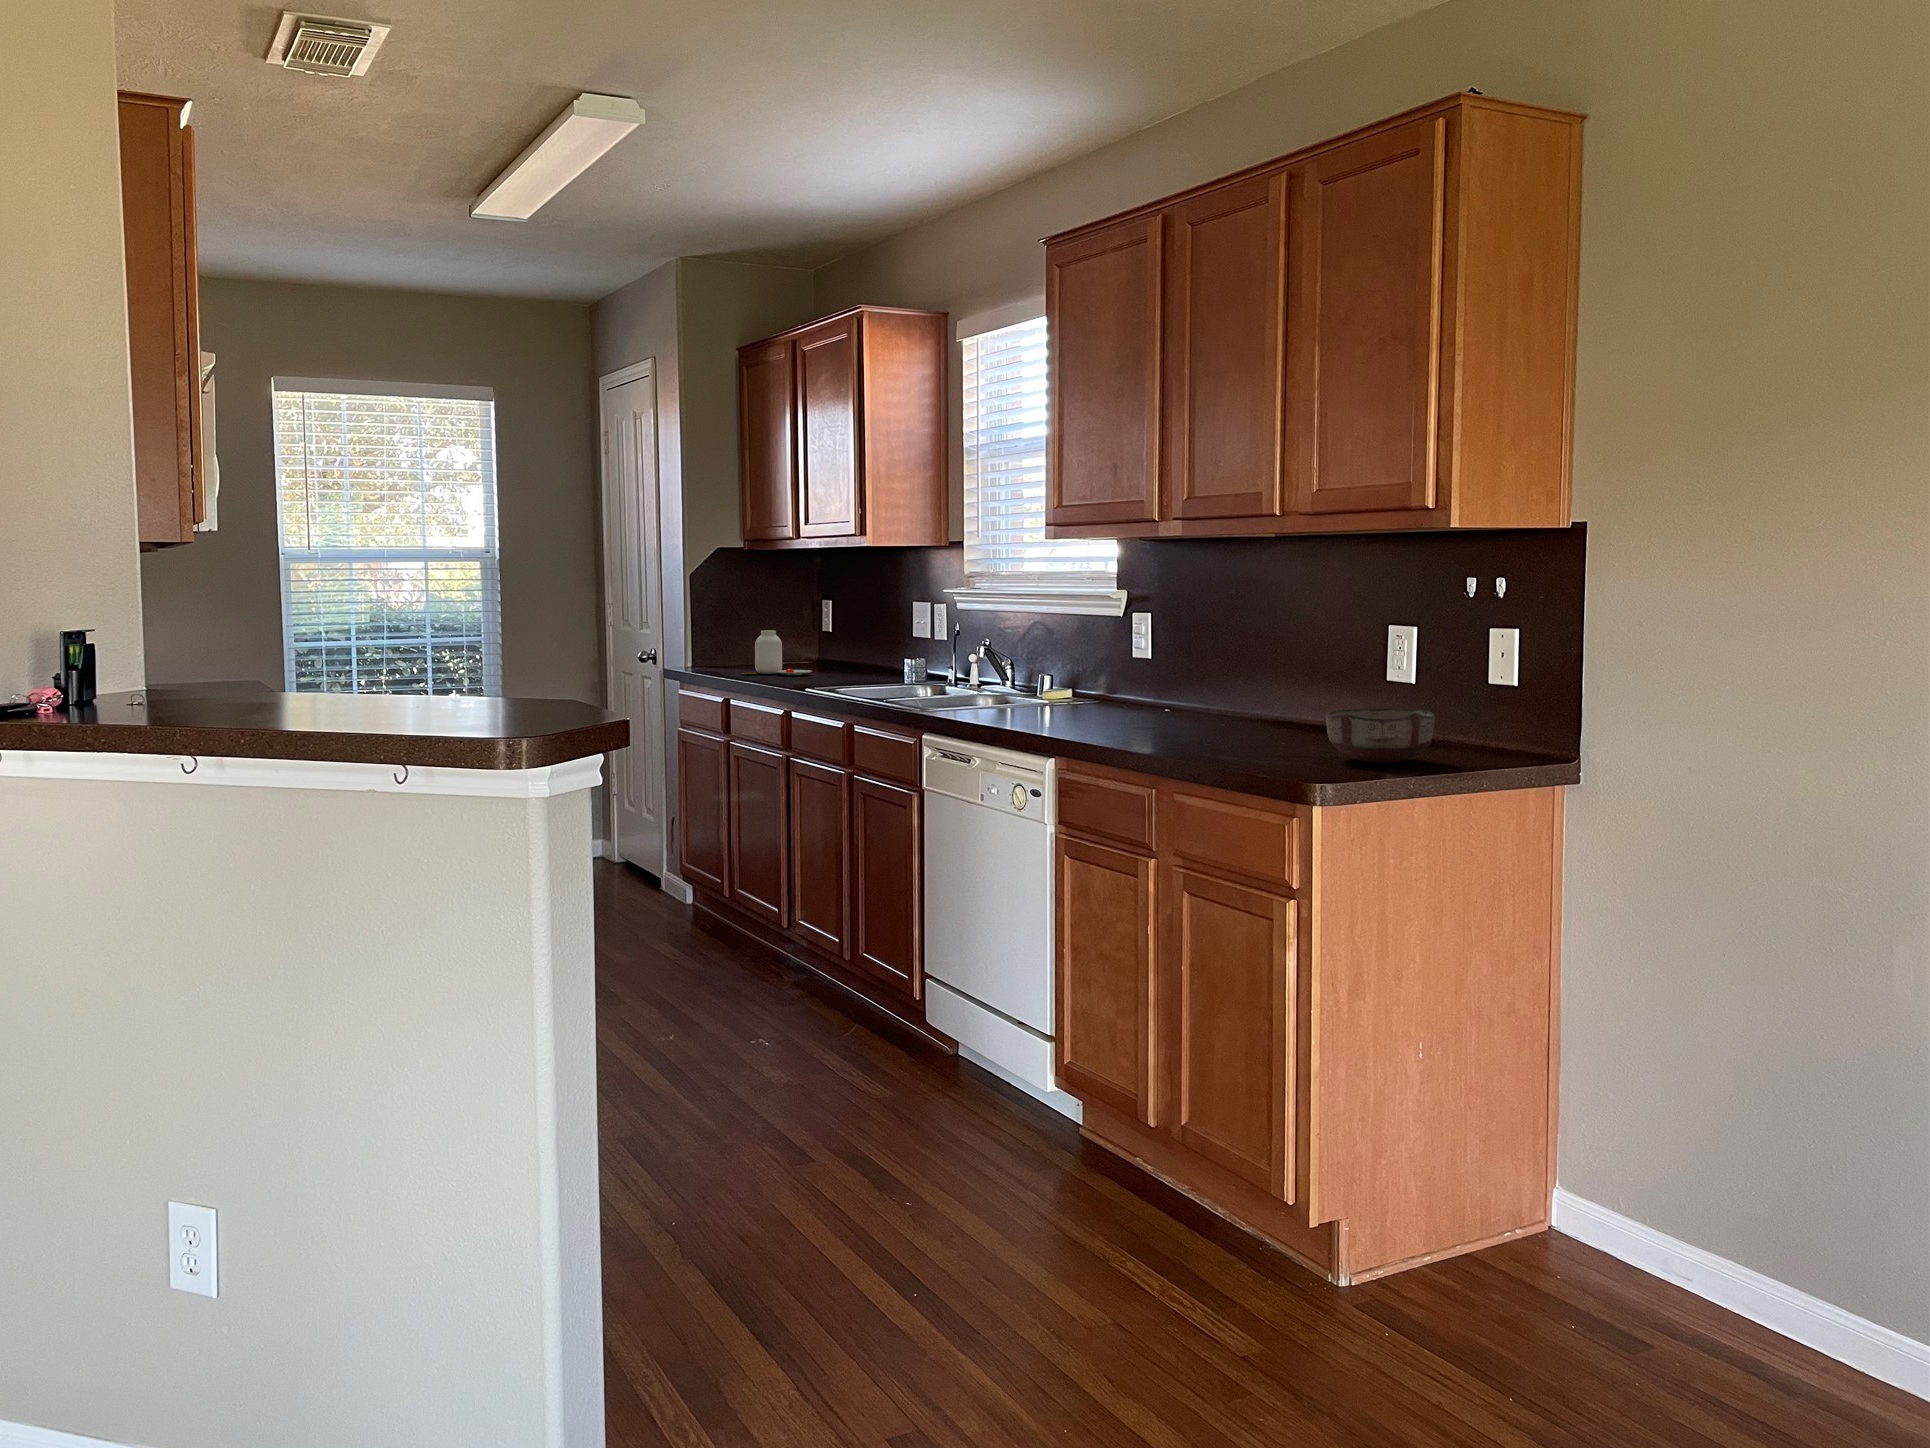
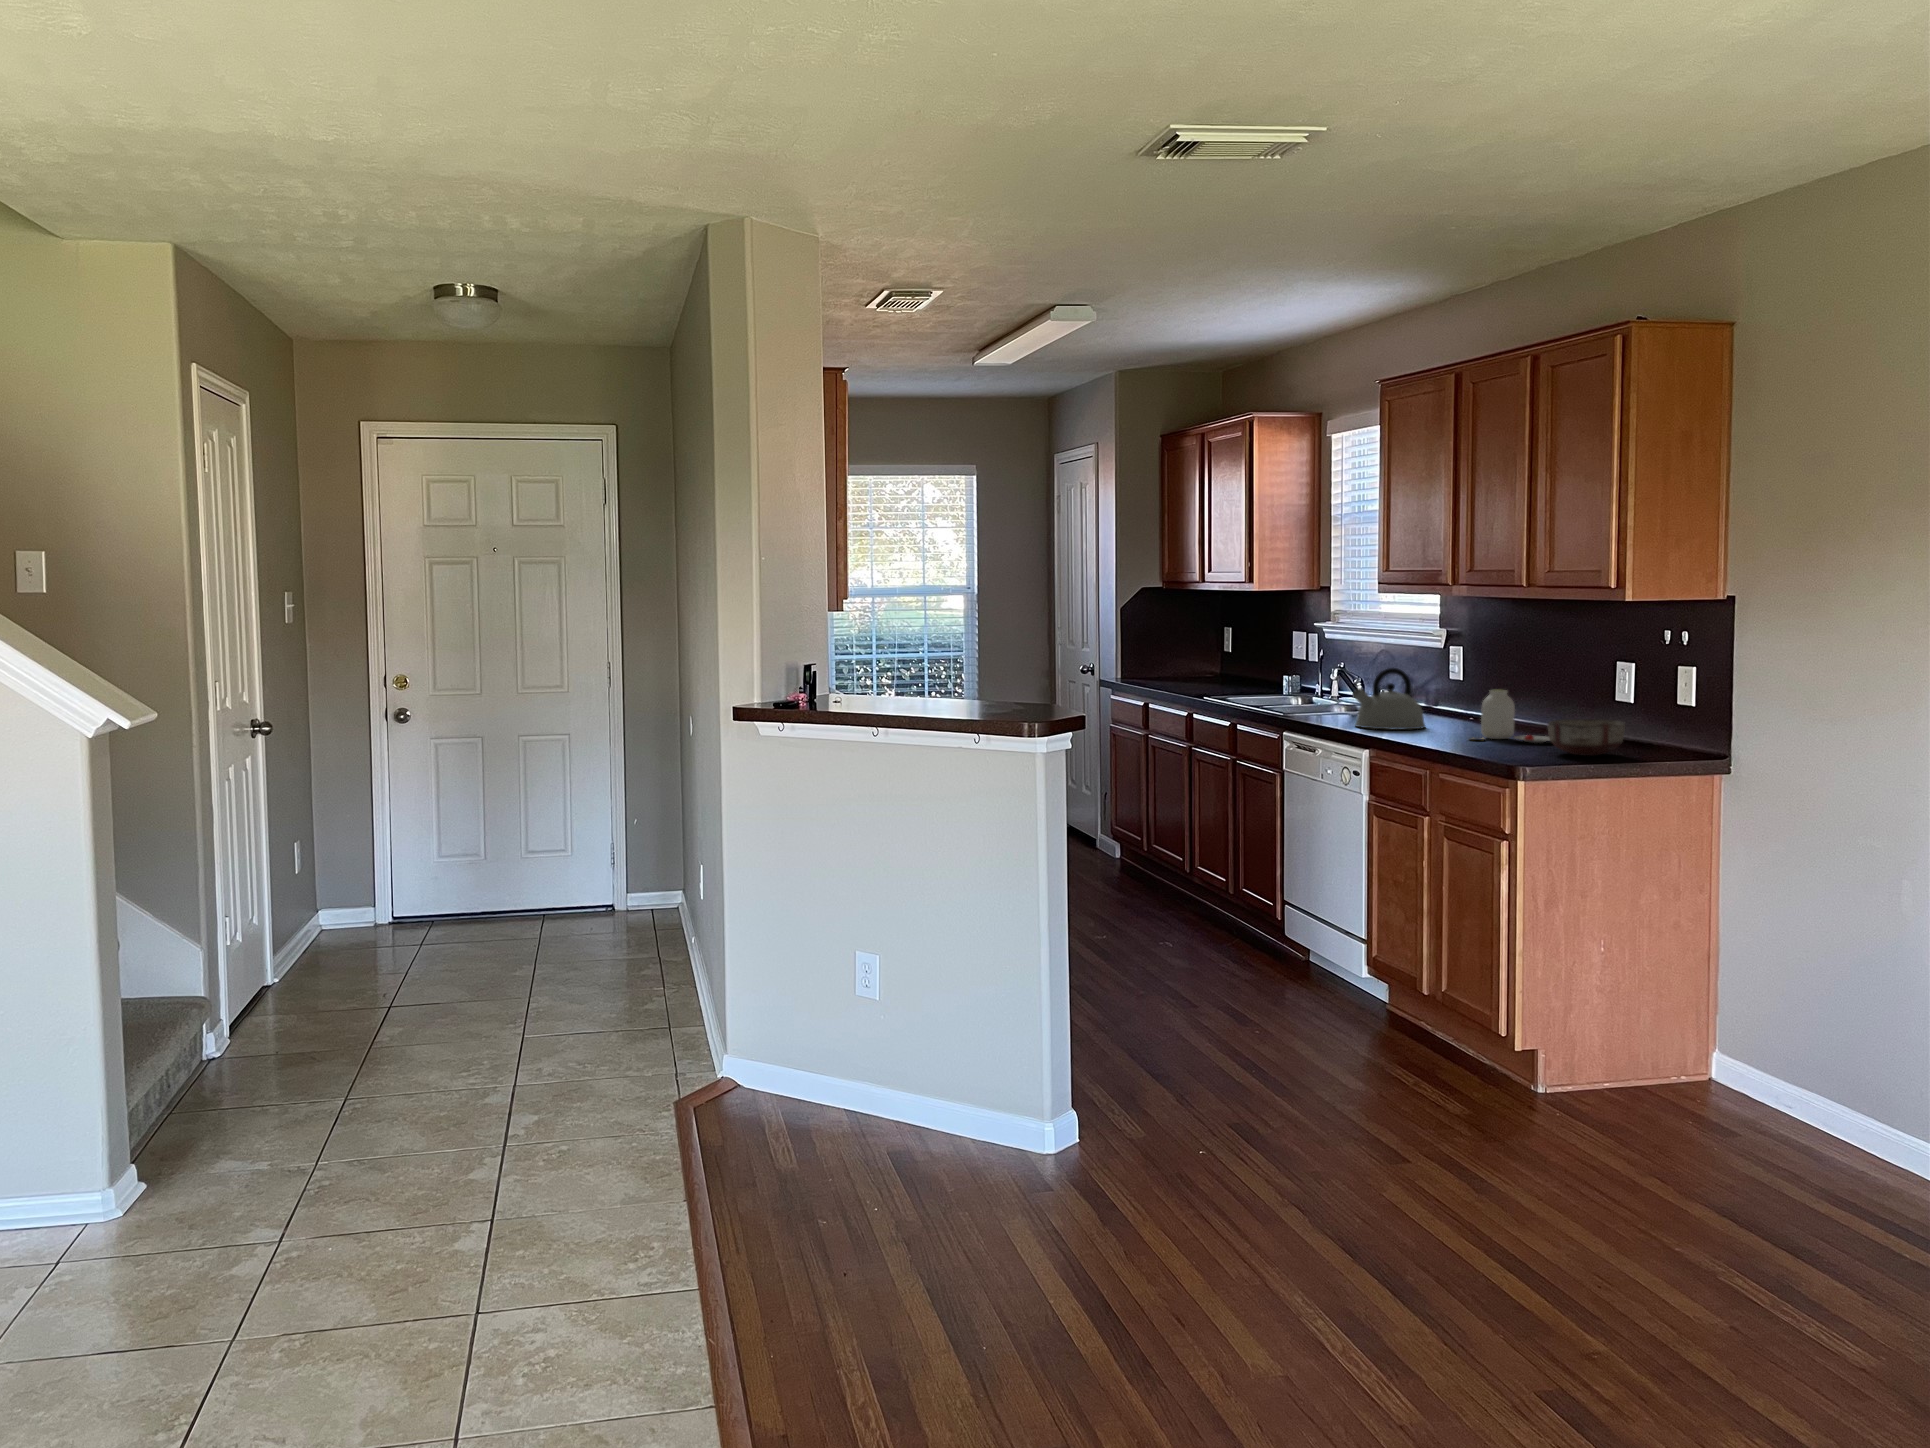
jar: present [743,630,812,675] -> present [1481,690,1550,743]
kettle: none [1026,641,1125,729] -> present [1352,668,1425,730]

